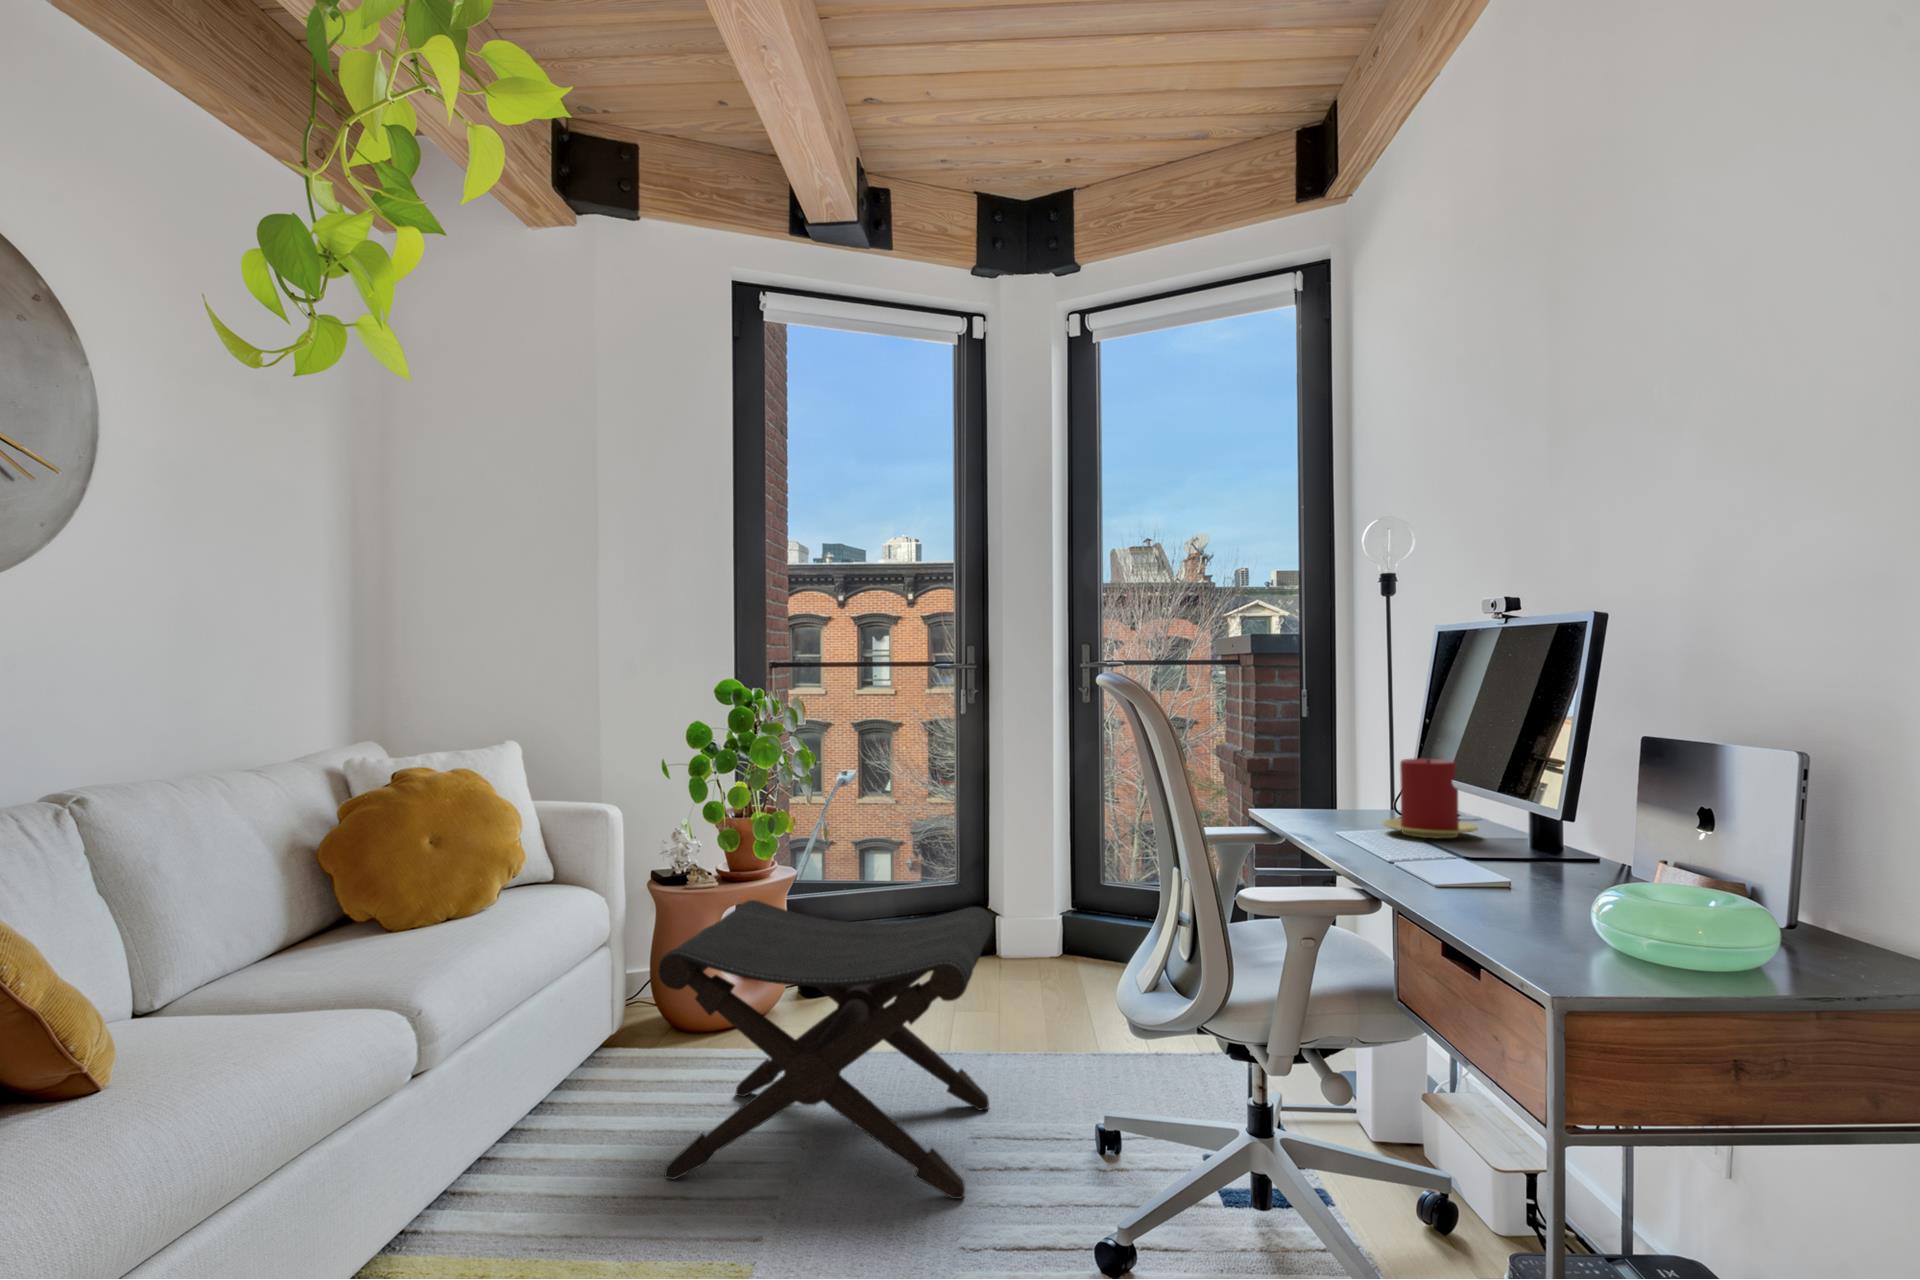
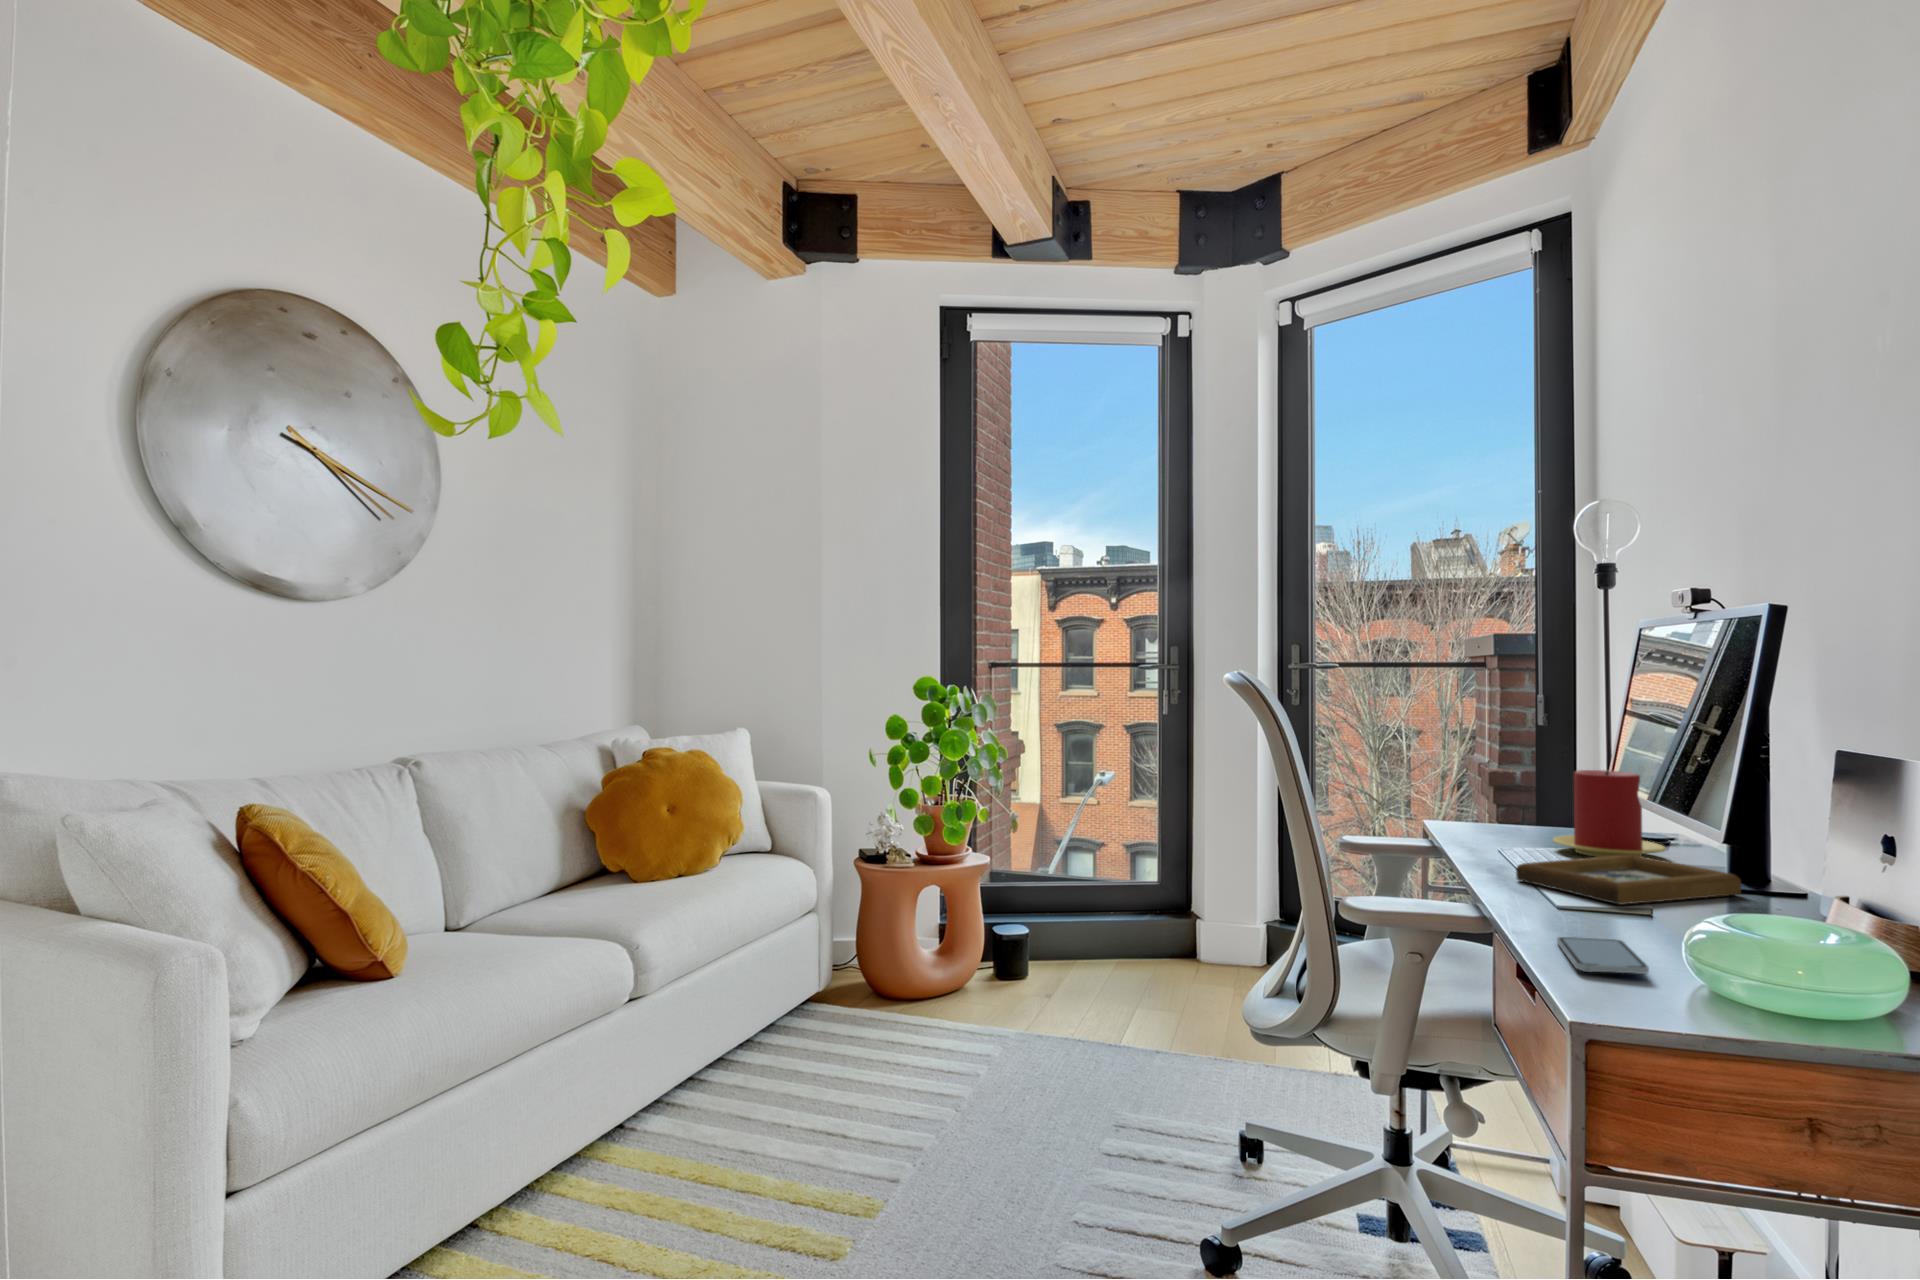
picture frame: none [1384,835,1565,882] -> present [1516,855,1741,904]
footstool: present [658,900,993,1199] -> none [823,881,1150,1180]
smartphone: none [1476,915,1580,949] -> present [1557,937,1649,974]

